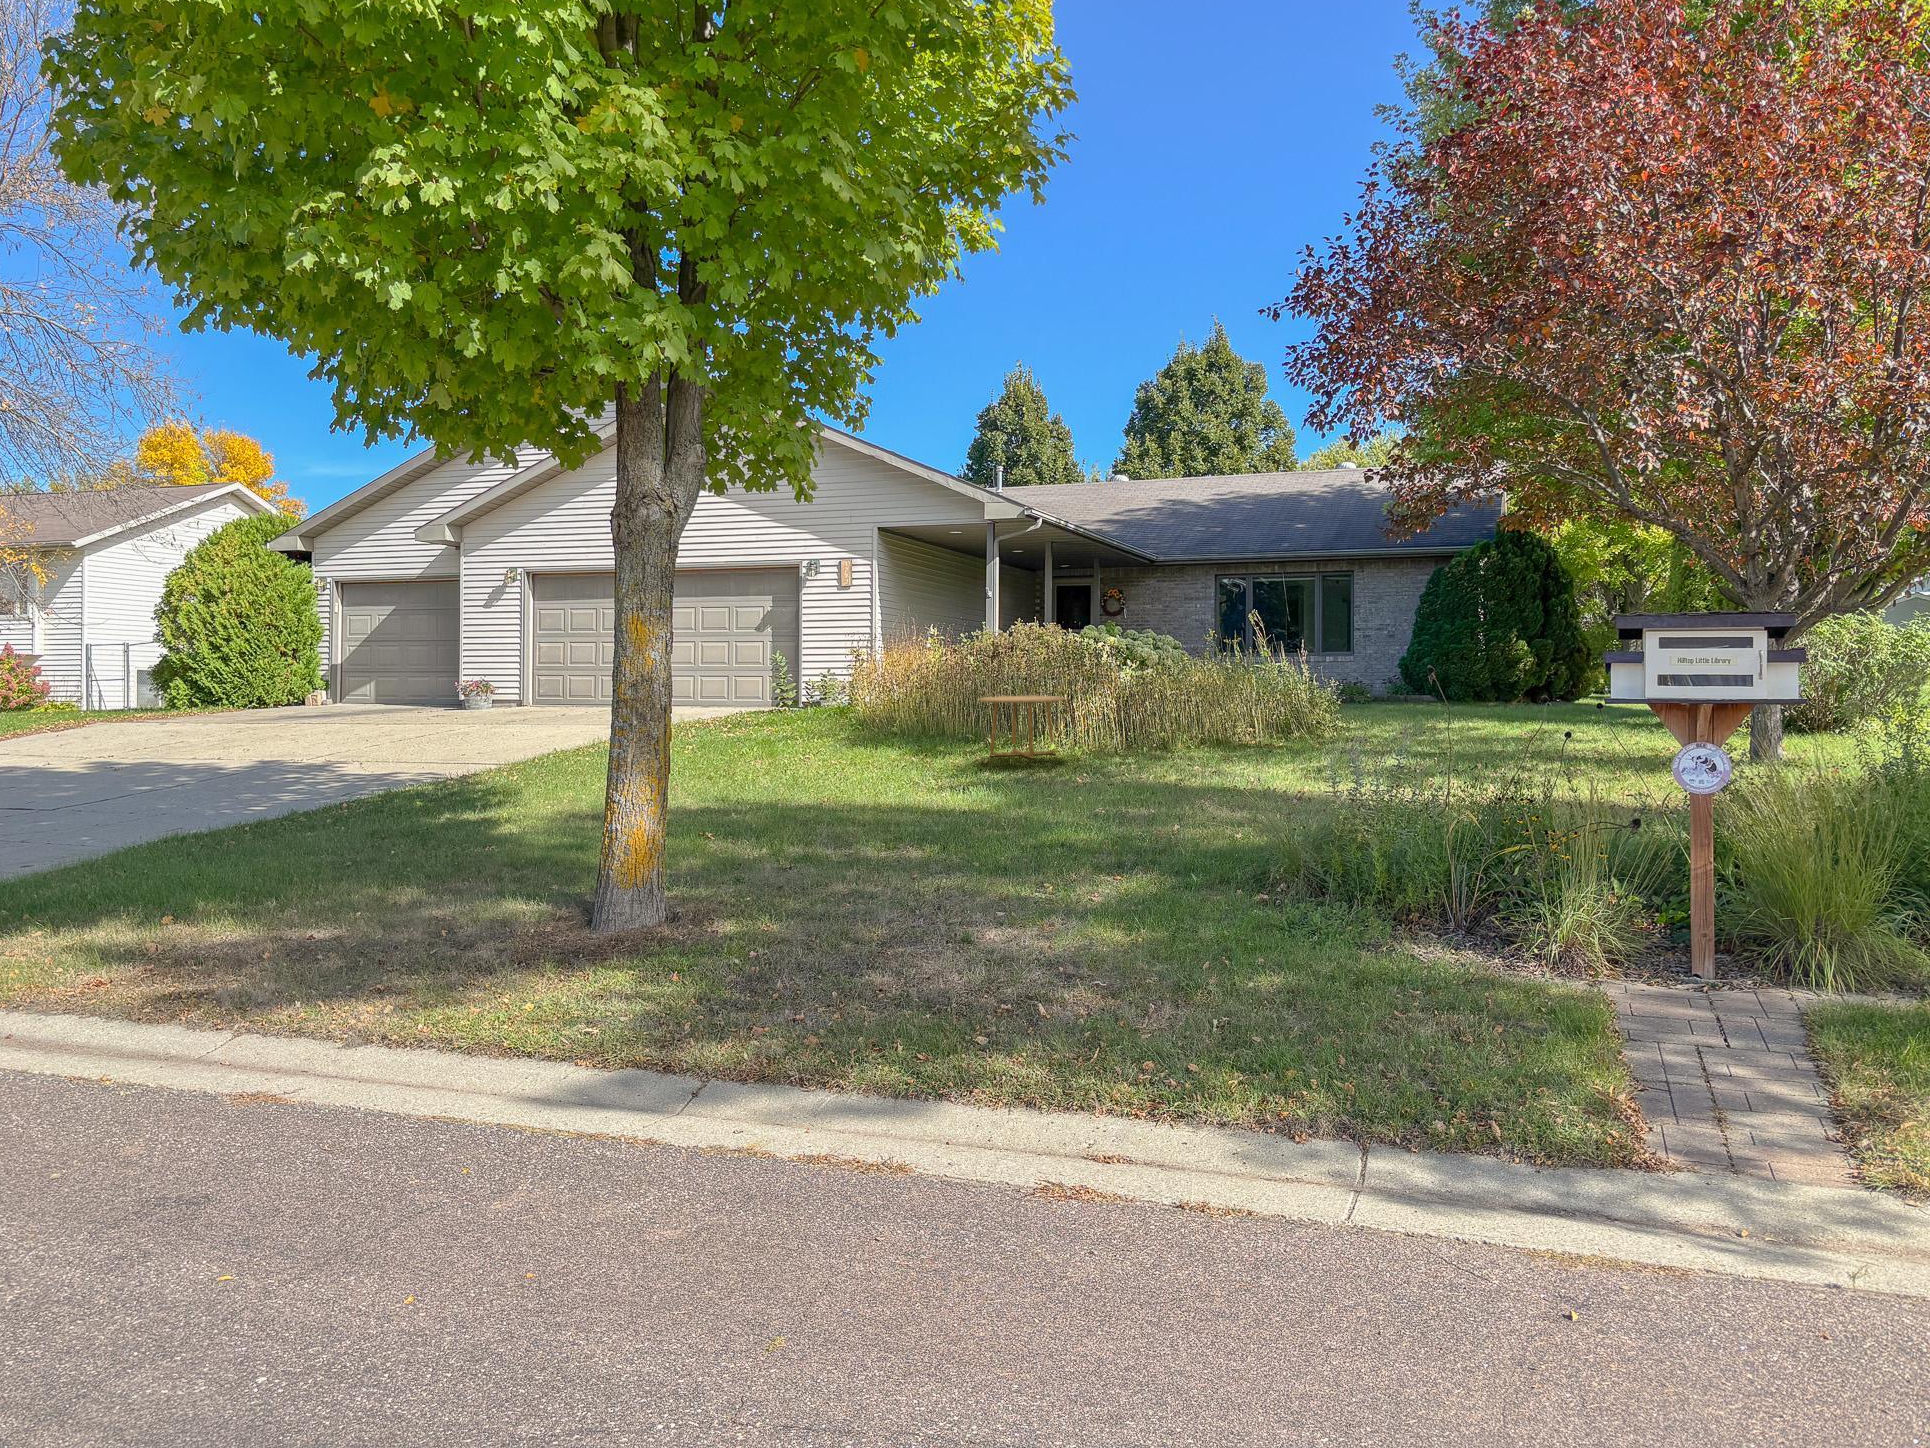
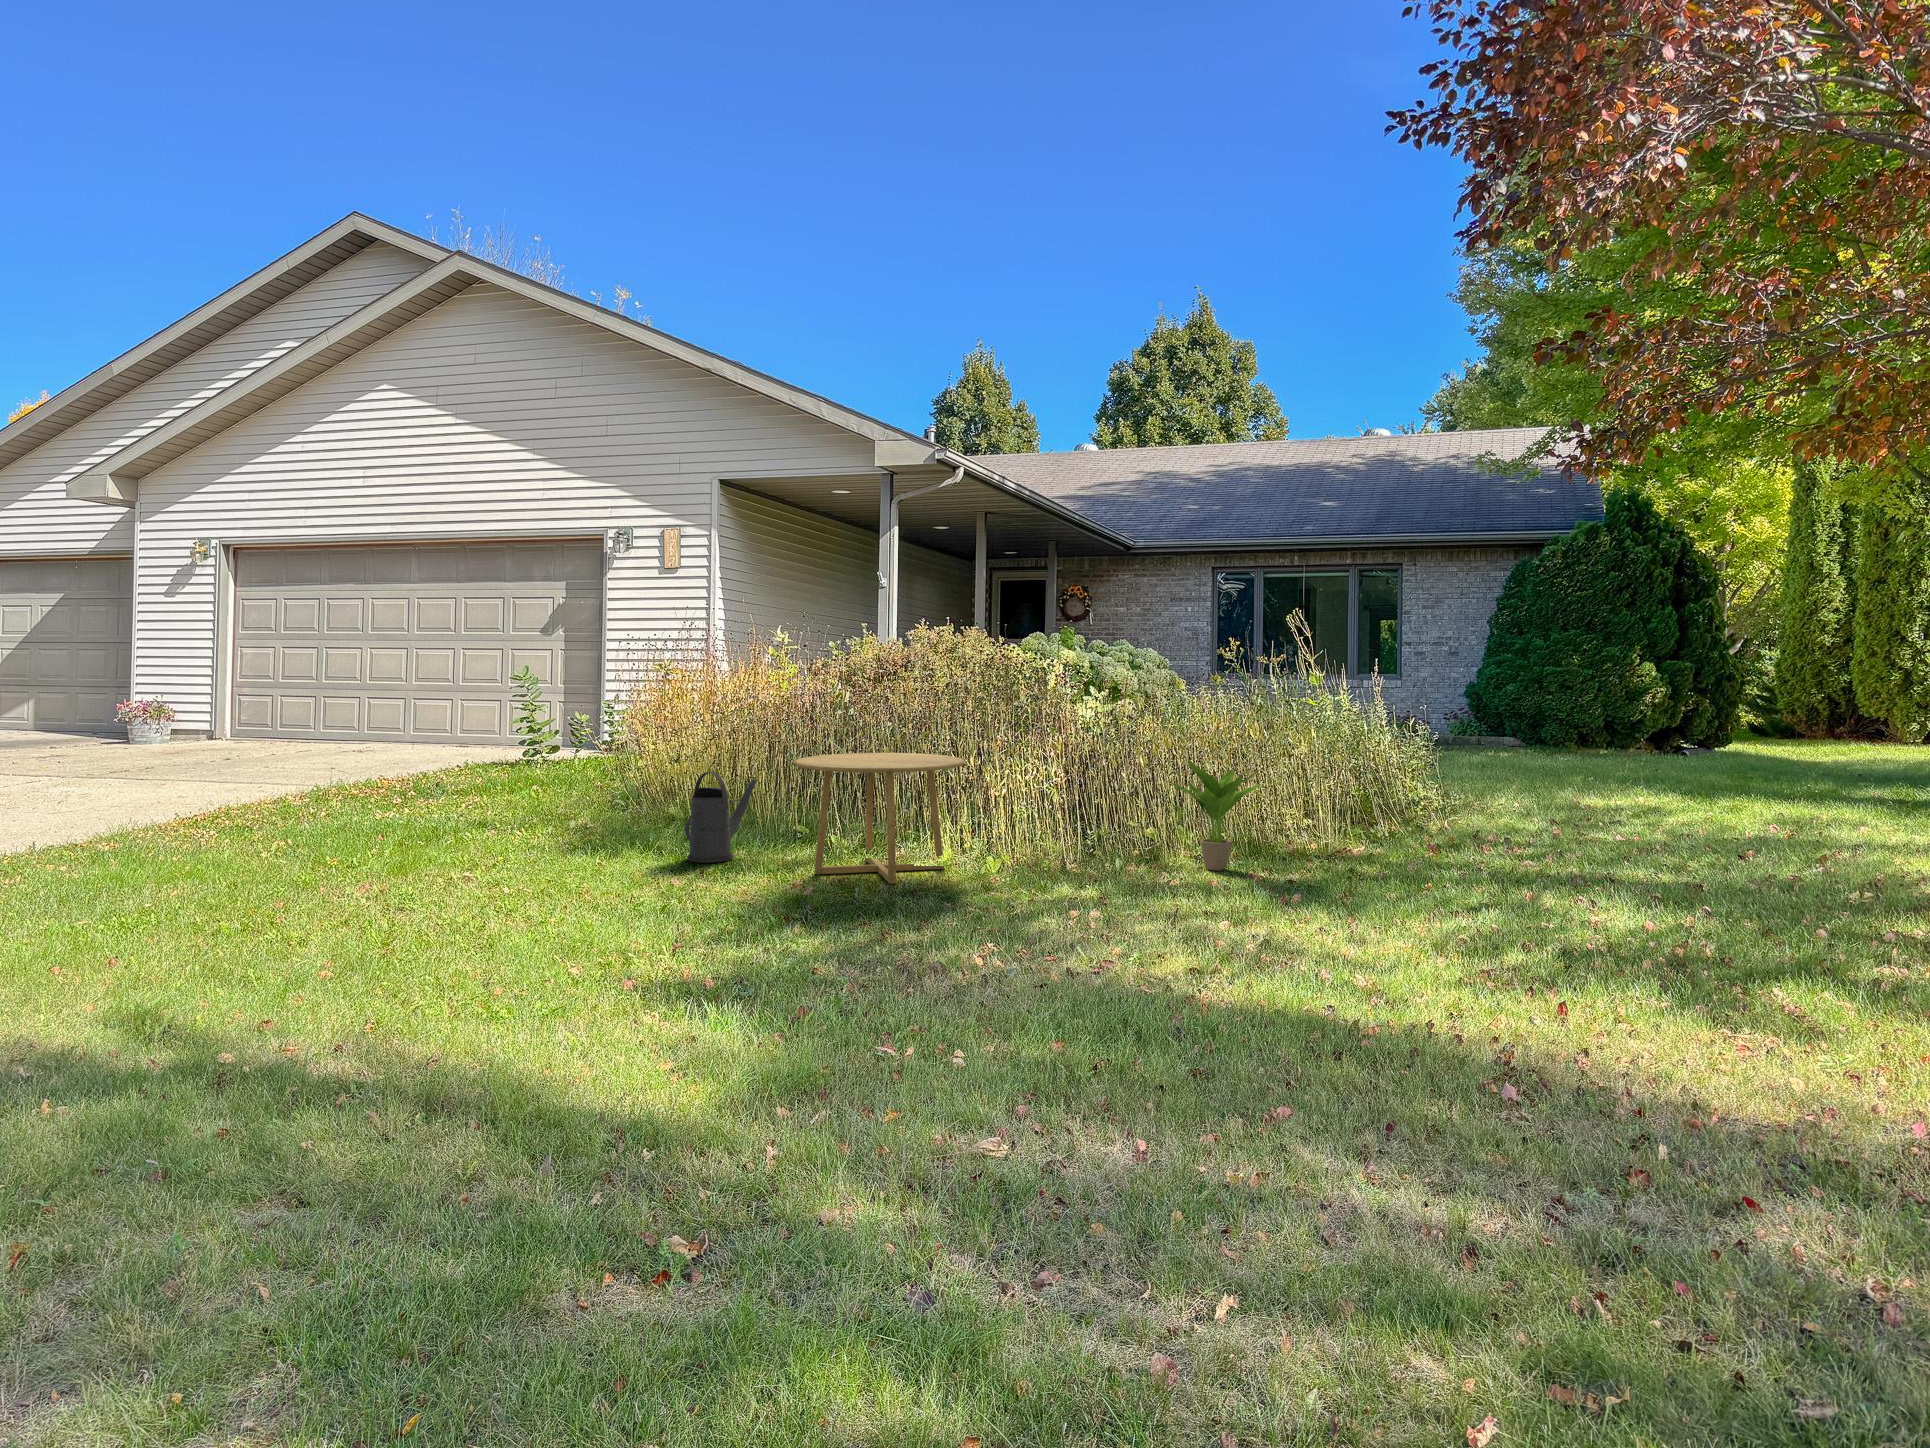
potted plant: none [1171,695,1218,753] -> present [1170,759,1259,871]
watering can: none [919,707,950,754] -> present [685,772,756,863]

